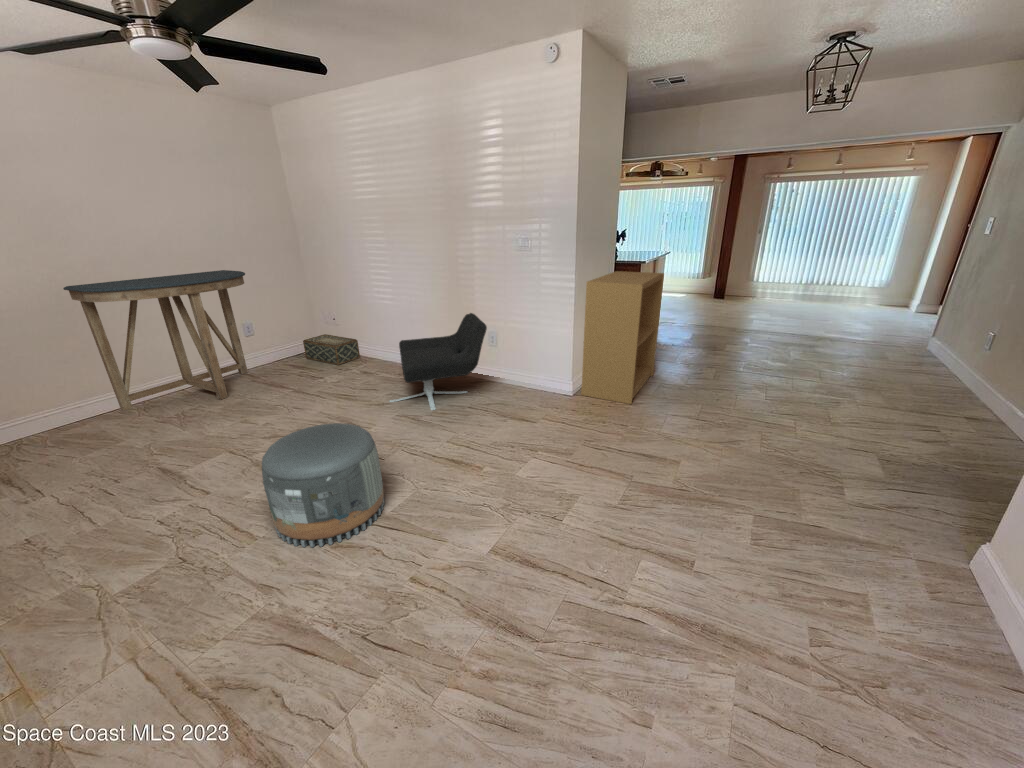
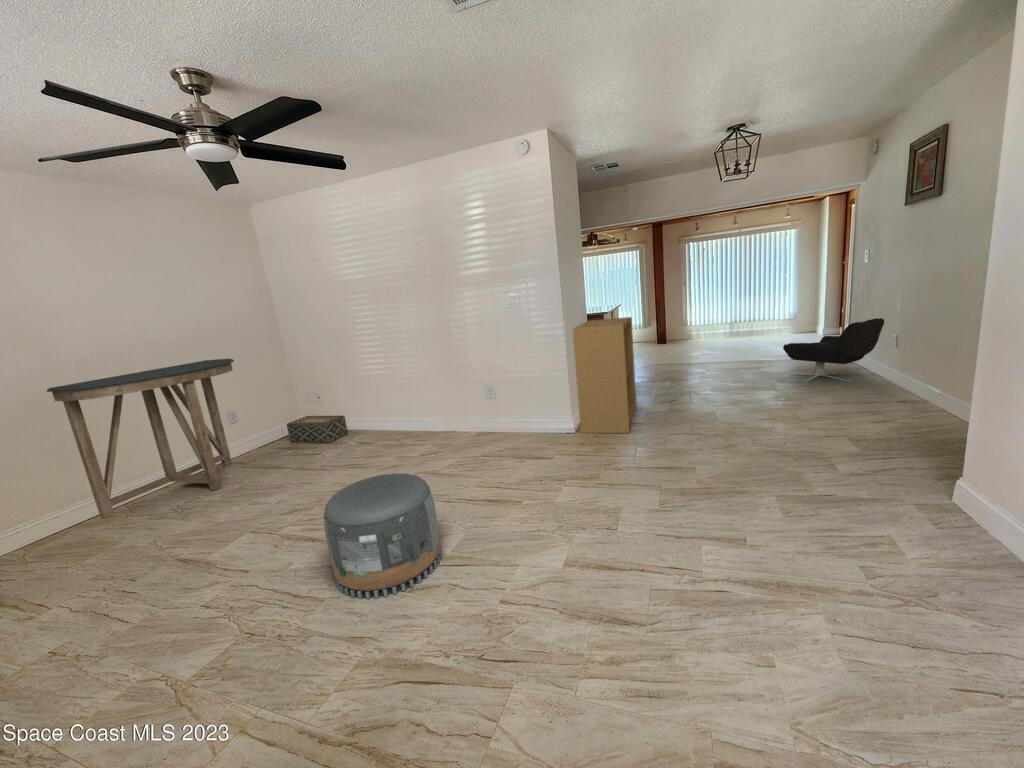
lounge chair: present [390,313,487,410] -> present [783,318,884,382]

